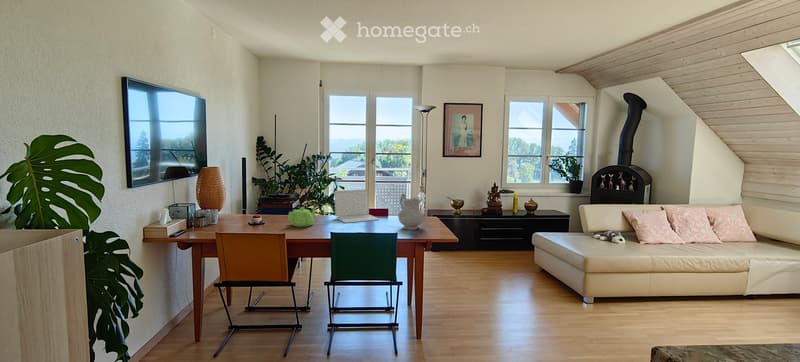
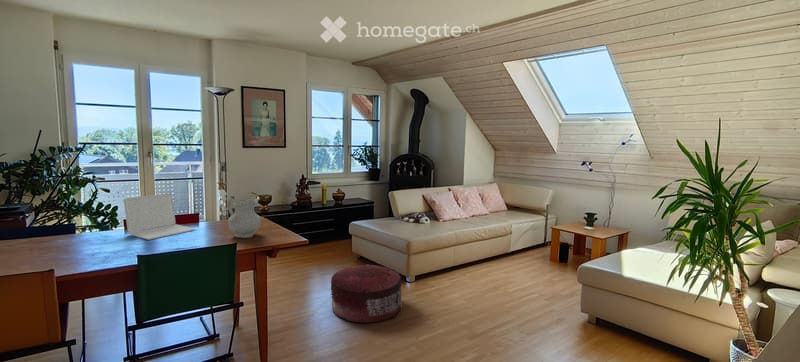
teapot: present [288,207,317,227] -> none [54,222,103,255]
pouf: none [492,273,568,333] -> present [331,264,402,323]

